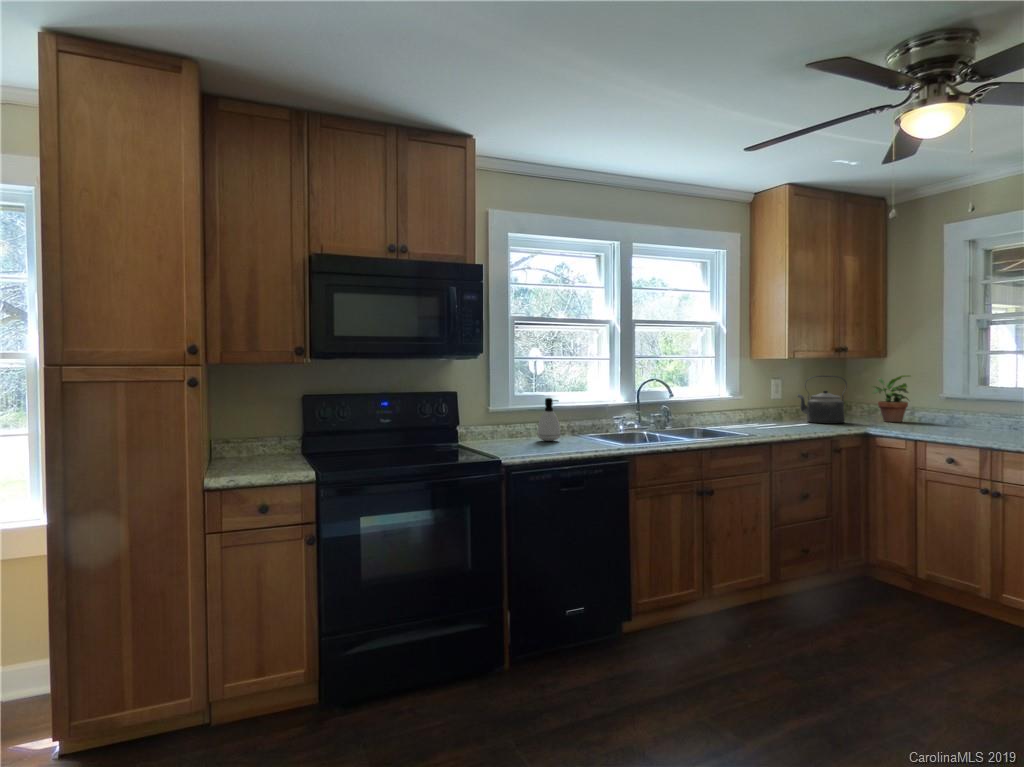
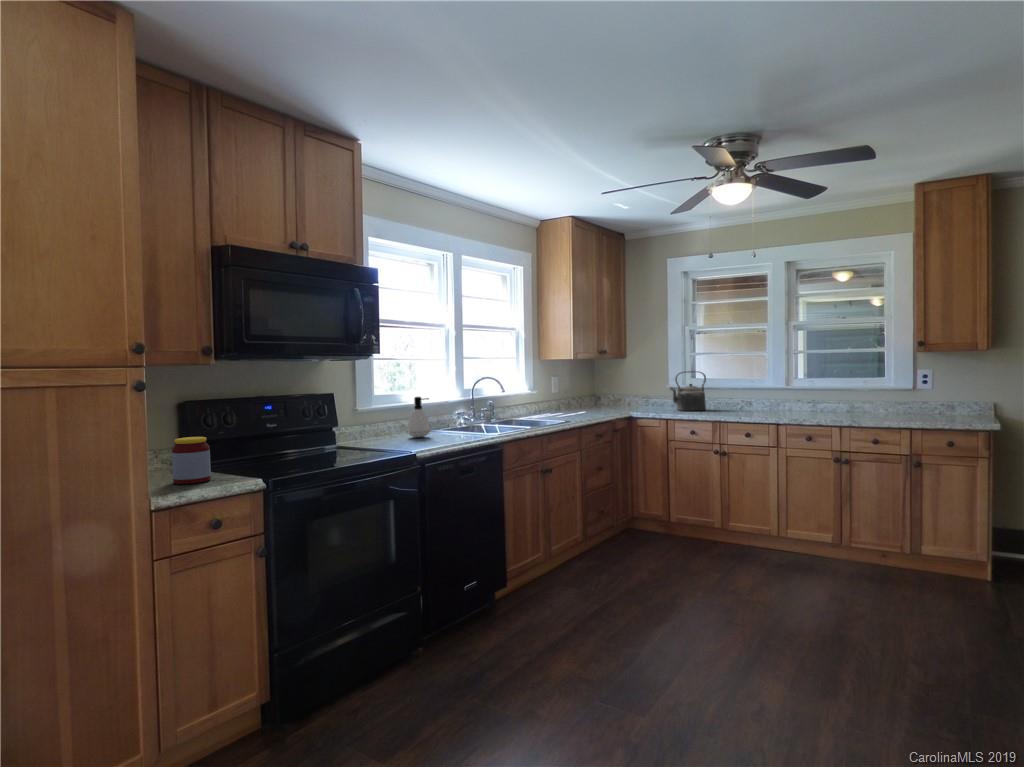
potted plant: present [872,375,910,422] -> none [620,372,648,408]
kettle: present [798,376,847,424] -> present [671,371,706,411]
jar: none [255,428,287,469] -> present [172,437,211,484]

